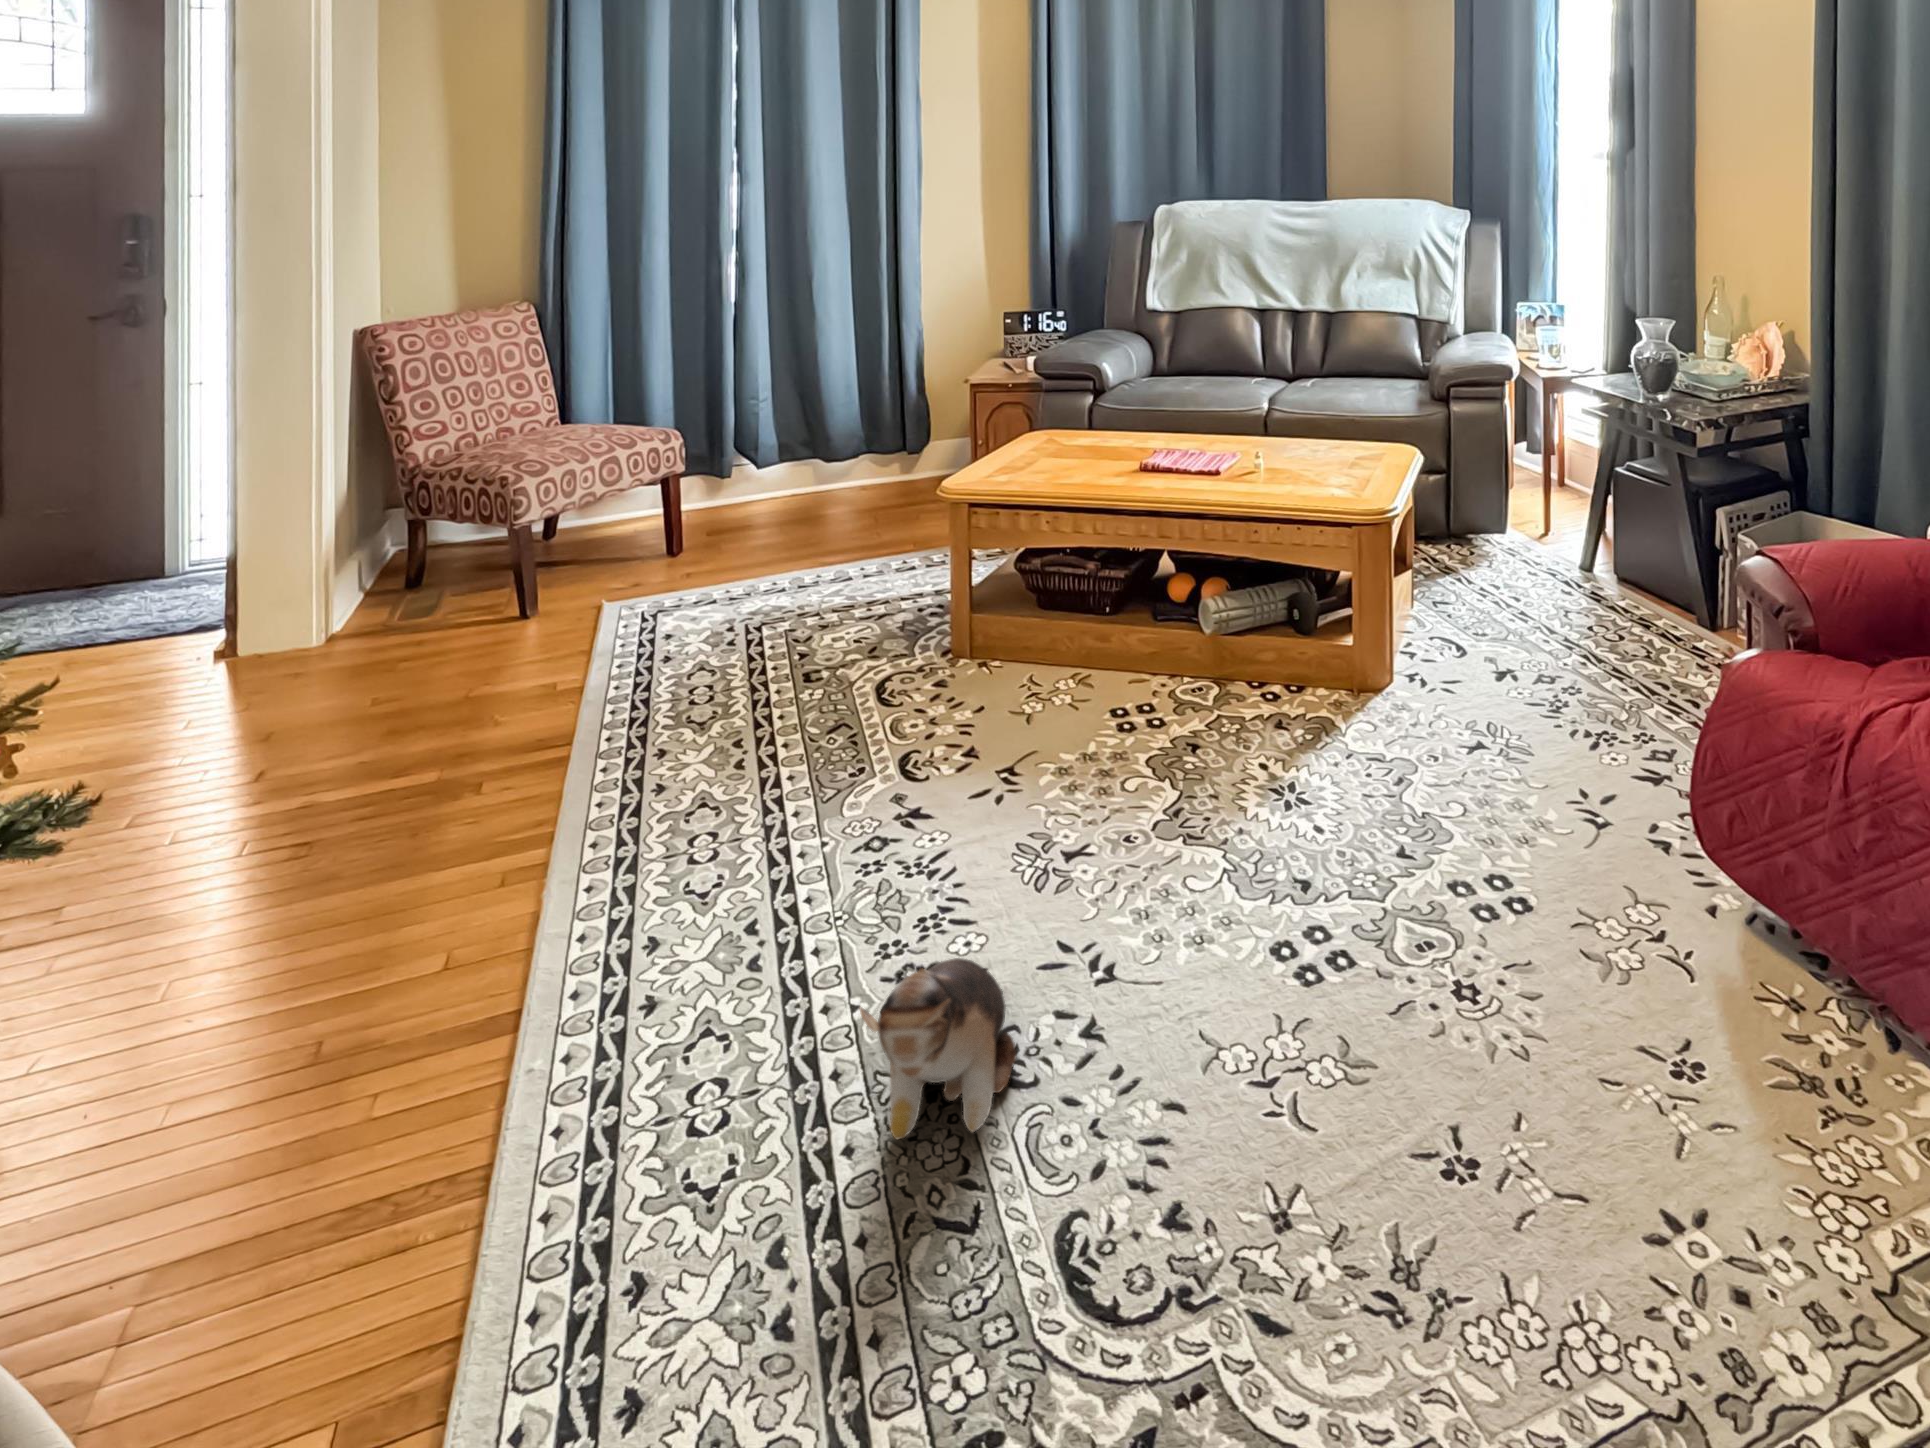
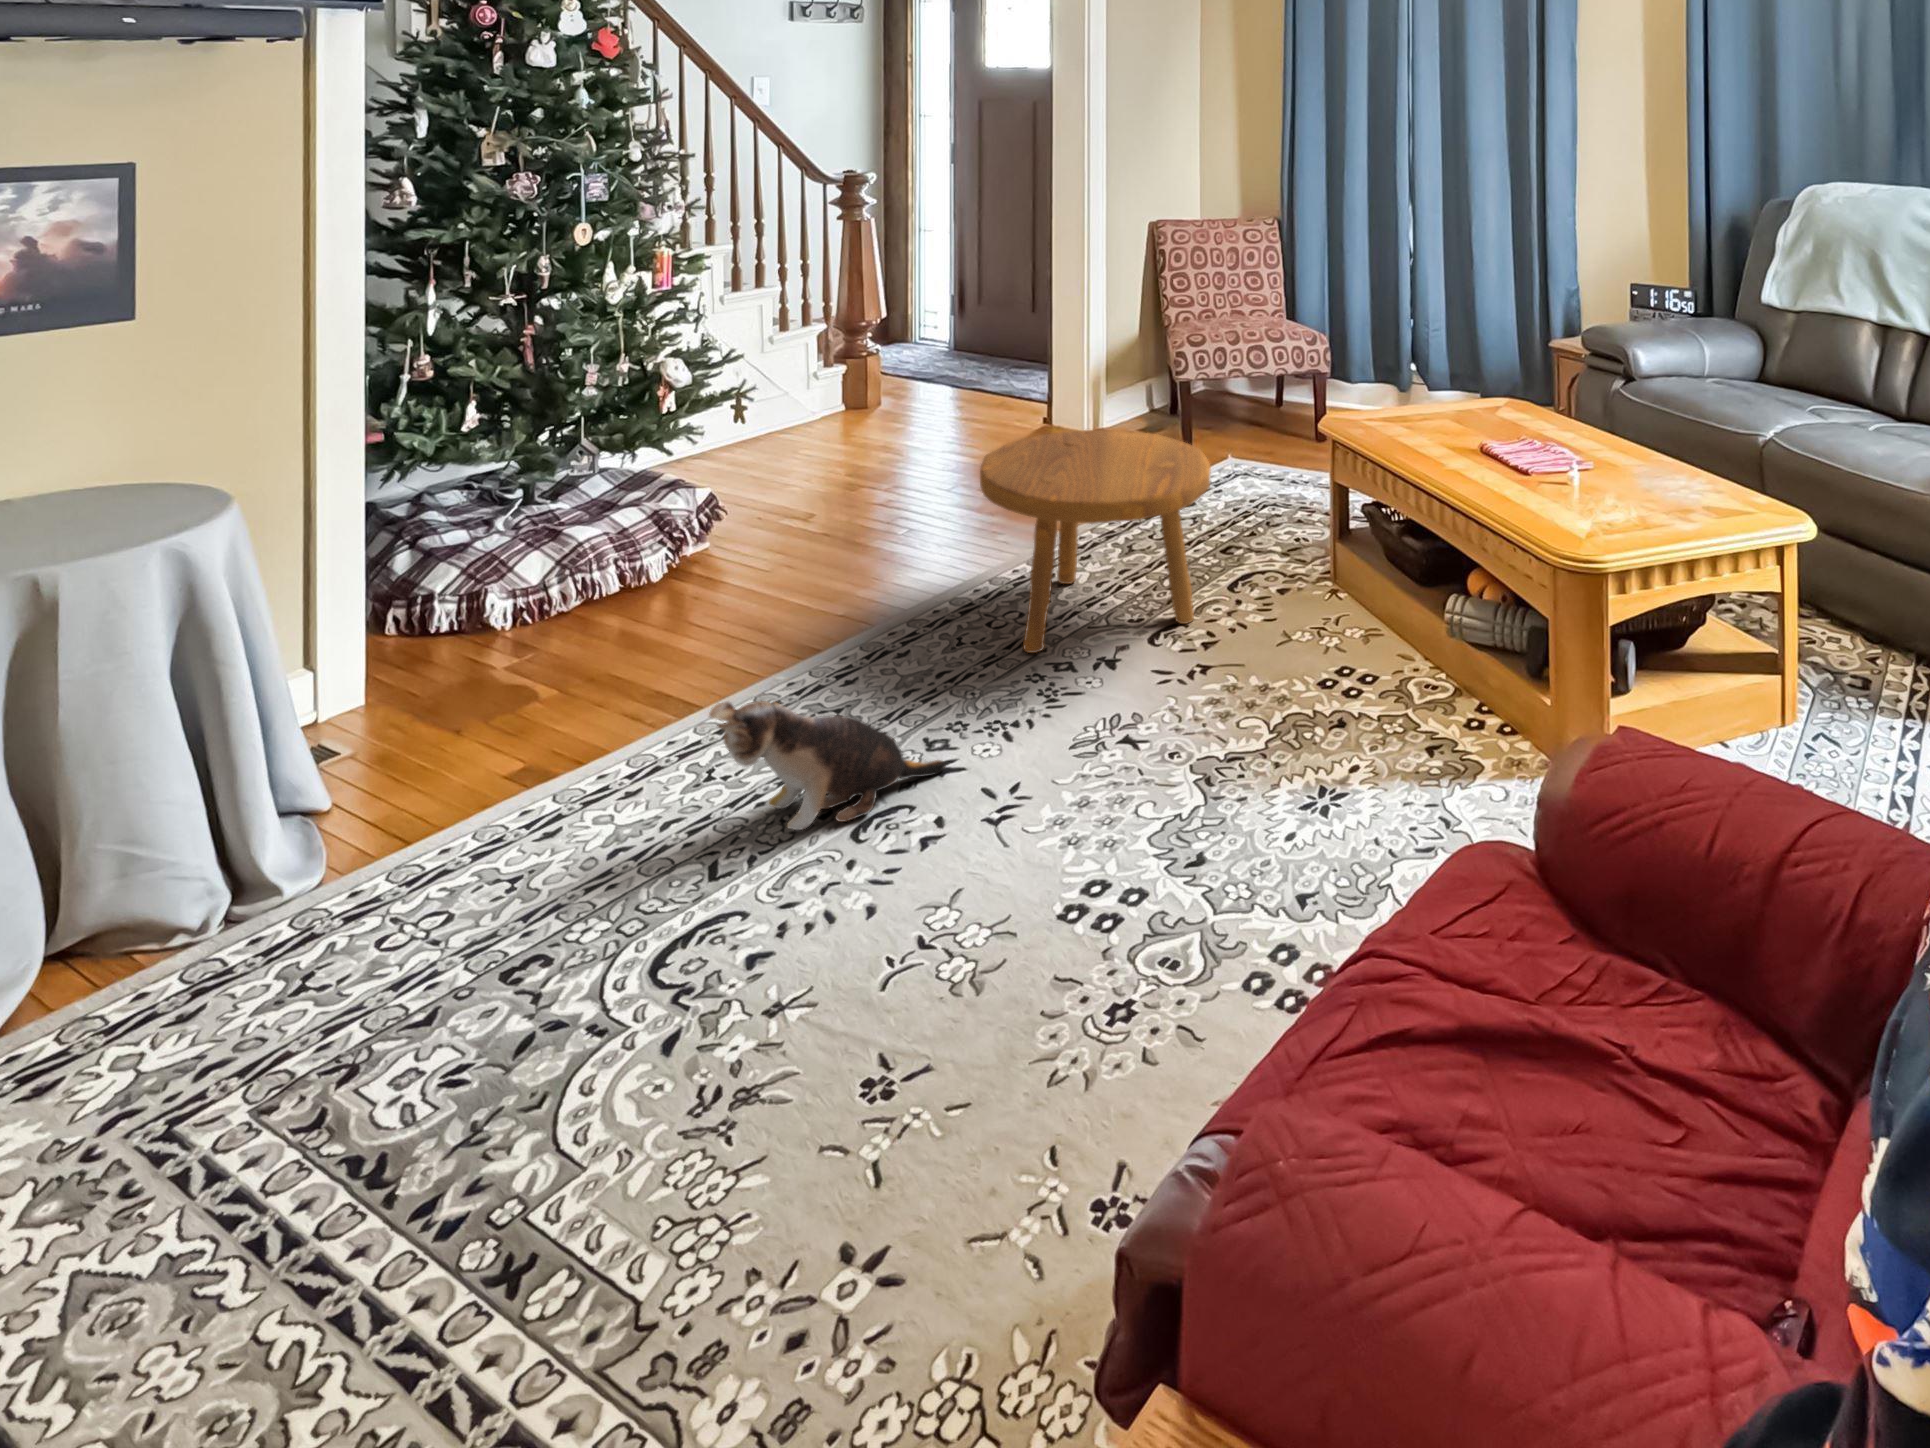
footstool: none [656,548,982,864] -> present [980,430,1211,653]

